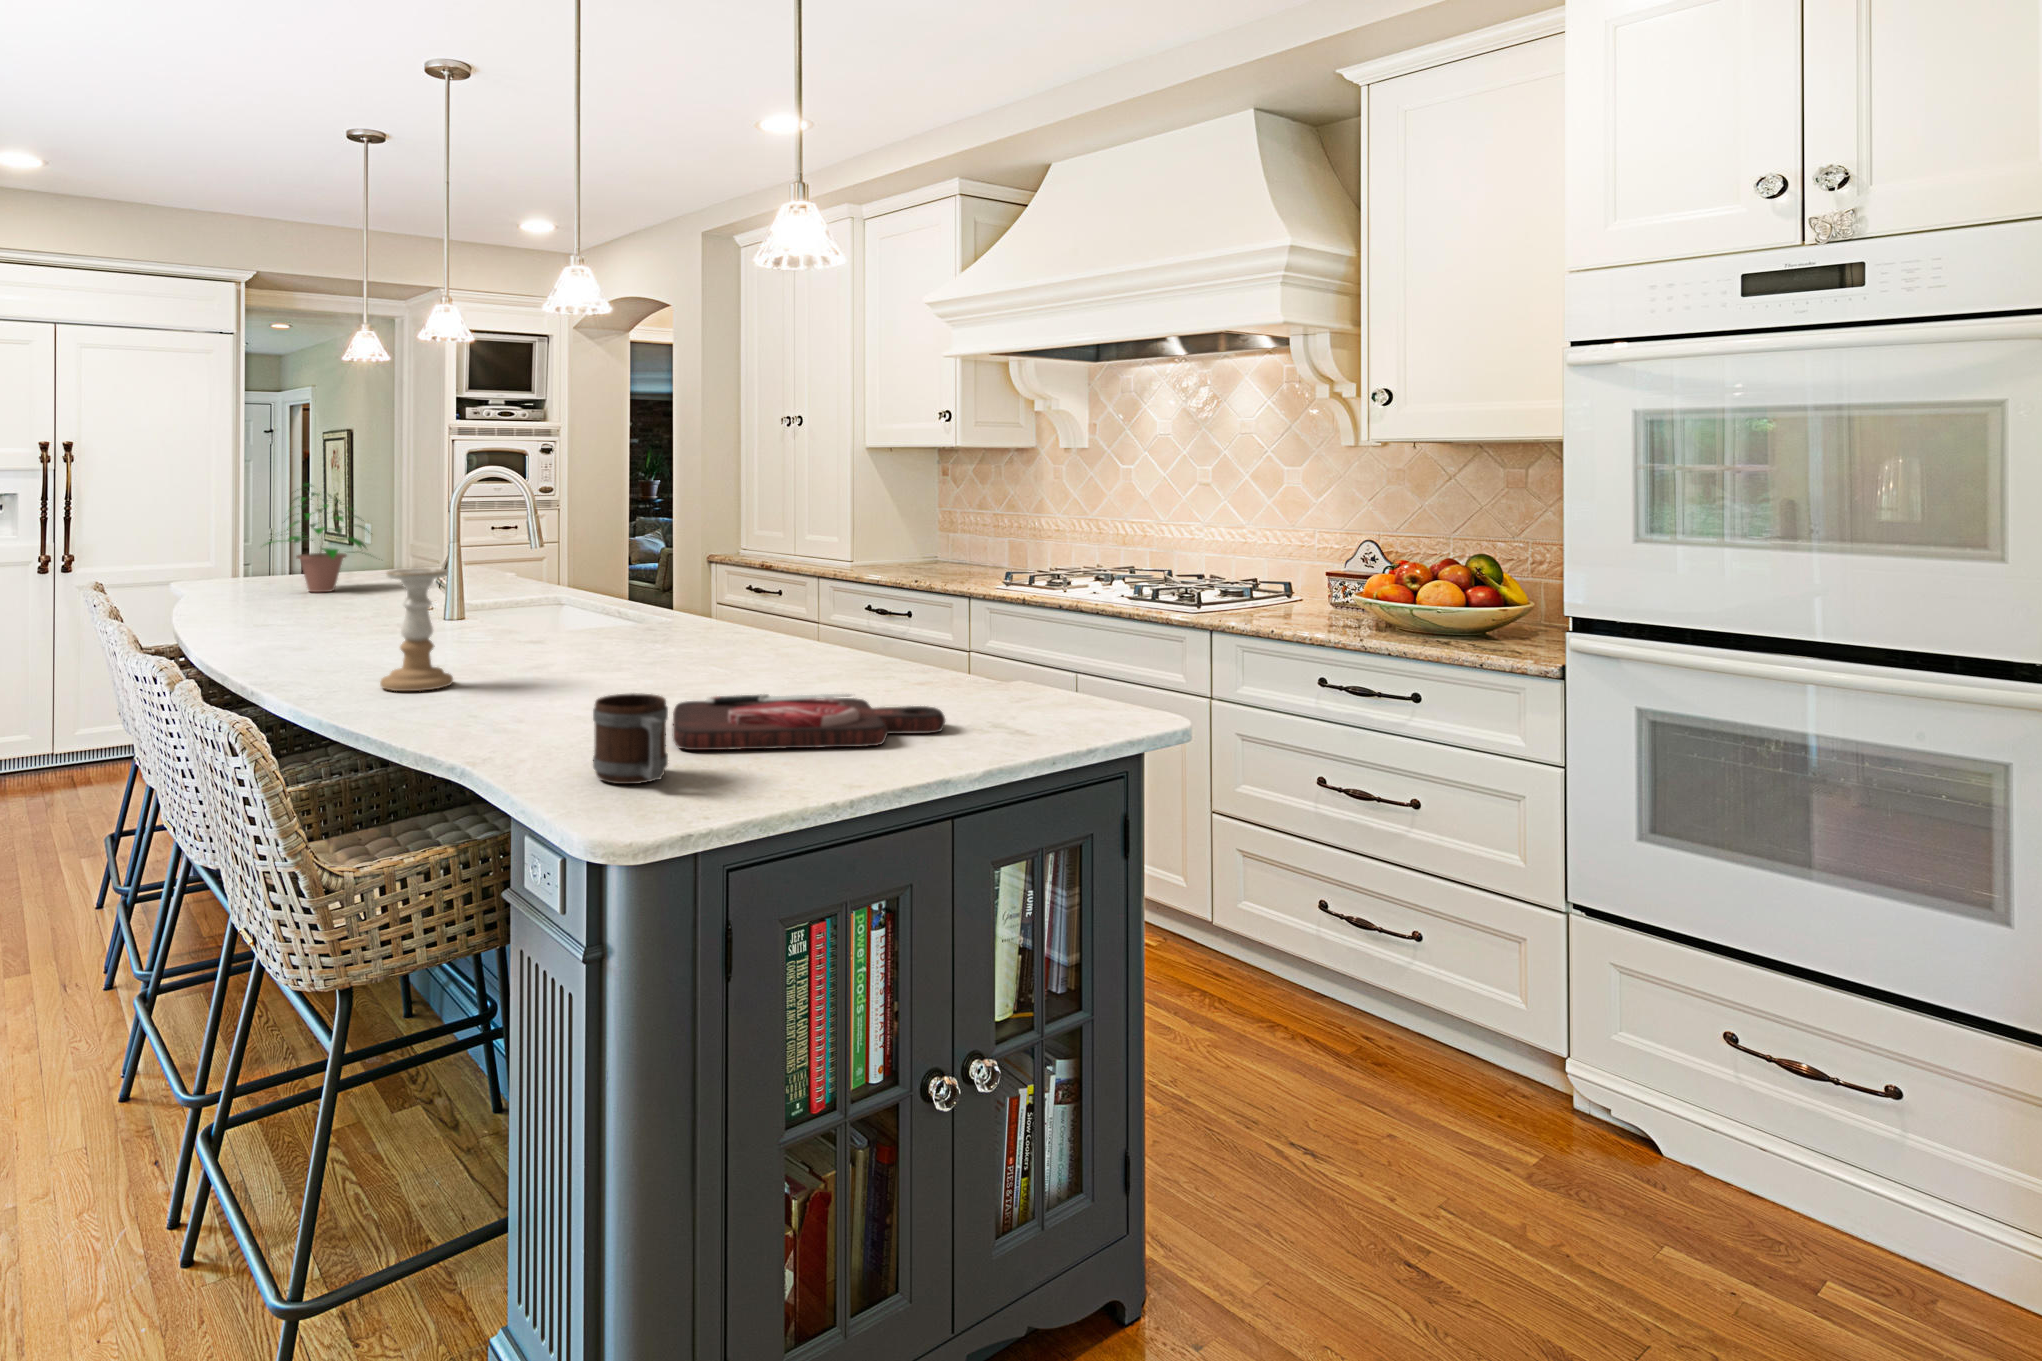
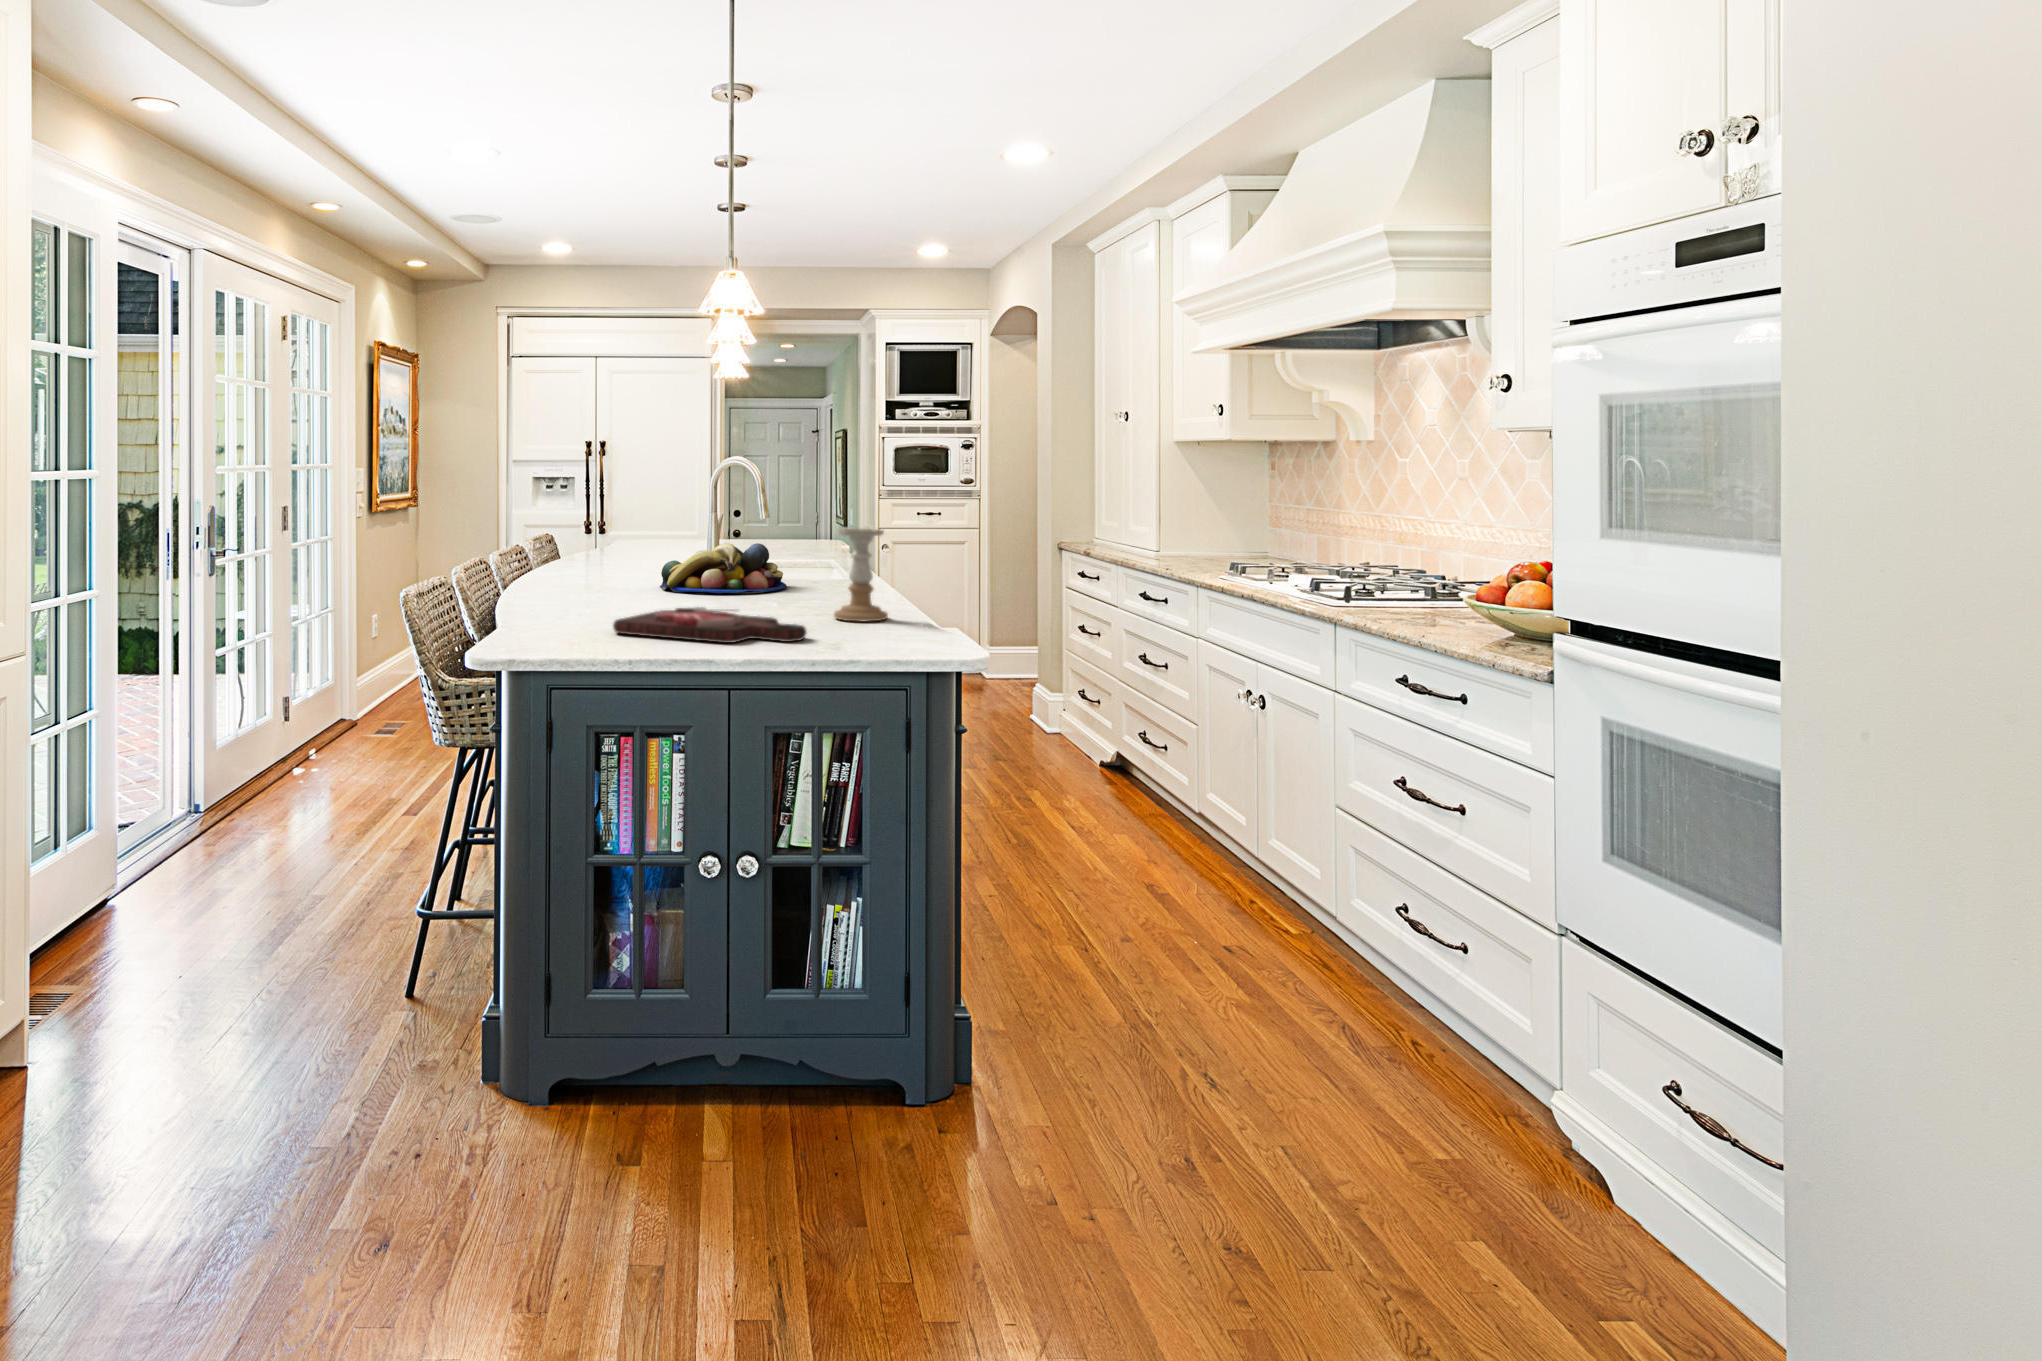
potted plant: present [284,484,372,592] -> none [646,467,733,547]
candle holder: present [380,568,453,691] -> present [834,529,888,622]
fruit bowl: none [483,589,661,666] -> present [660,543,787,593]
mug: present [593,693,668,784] -> none [529,590,576,642]

